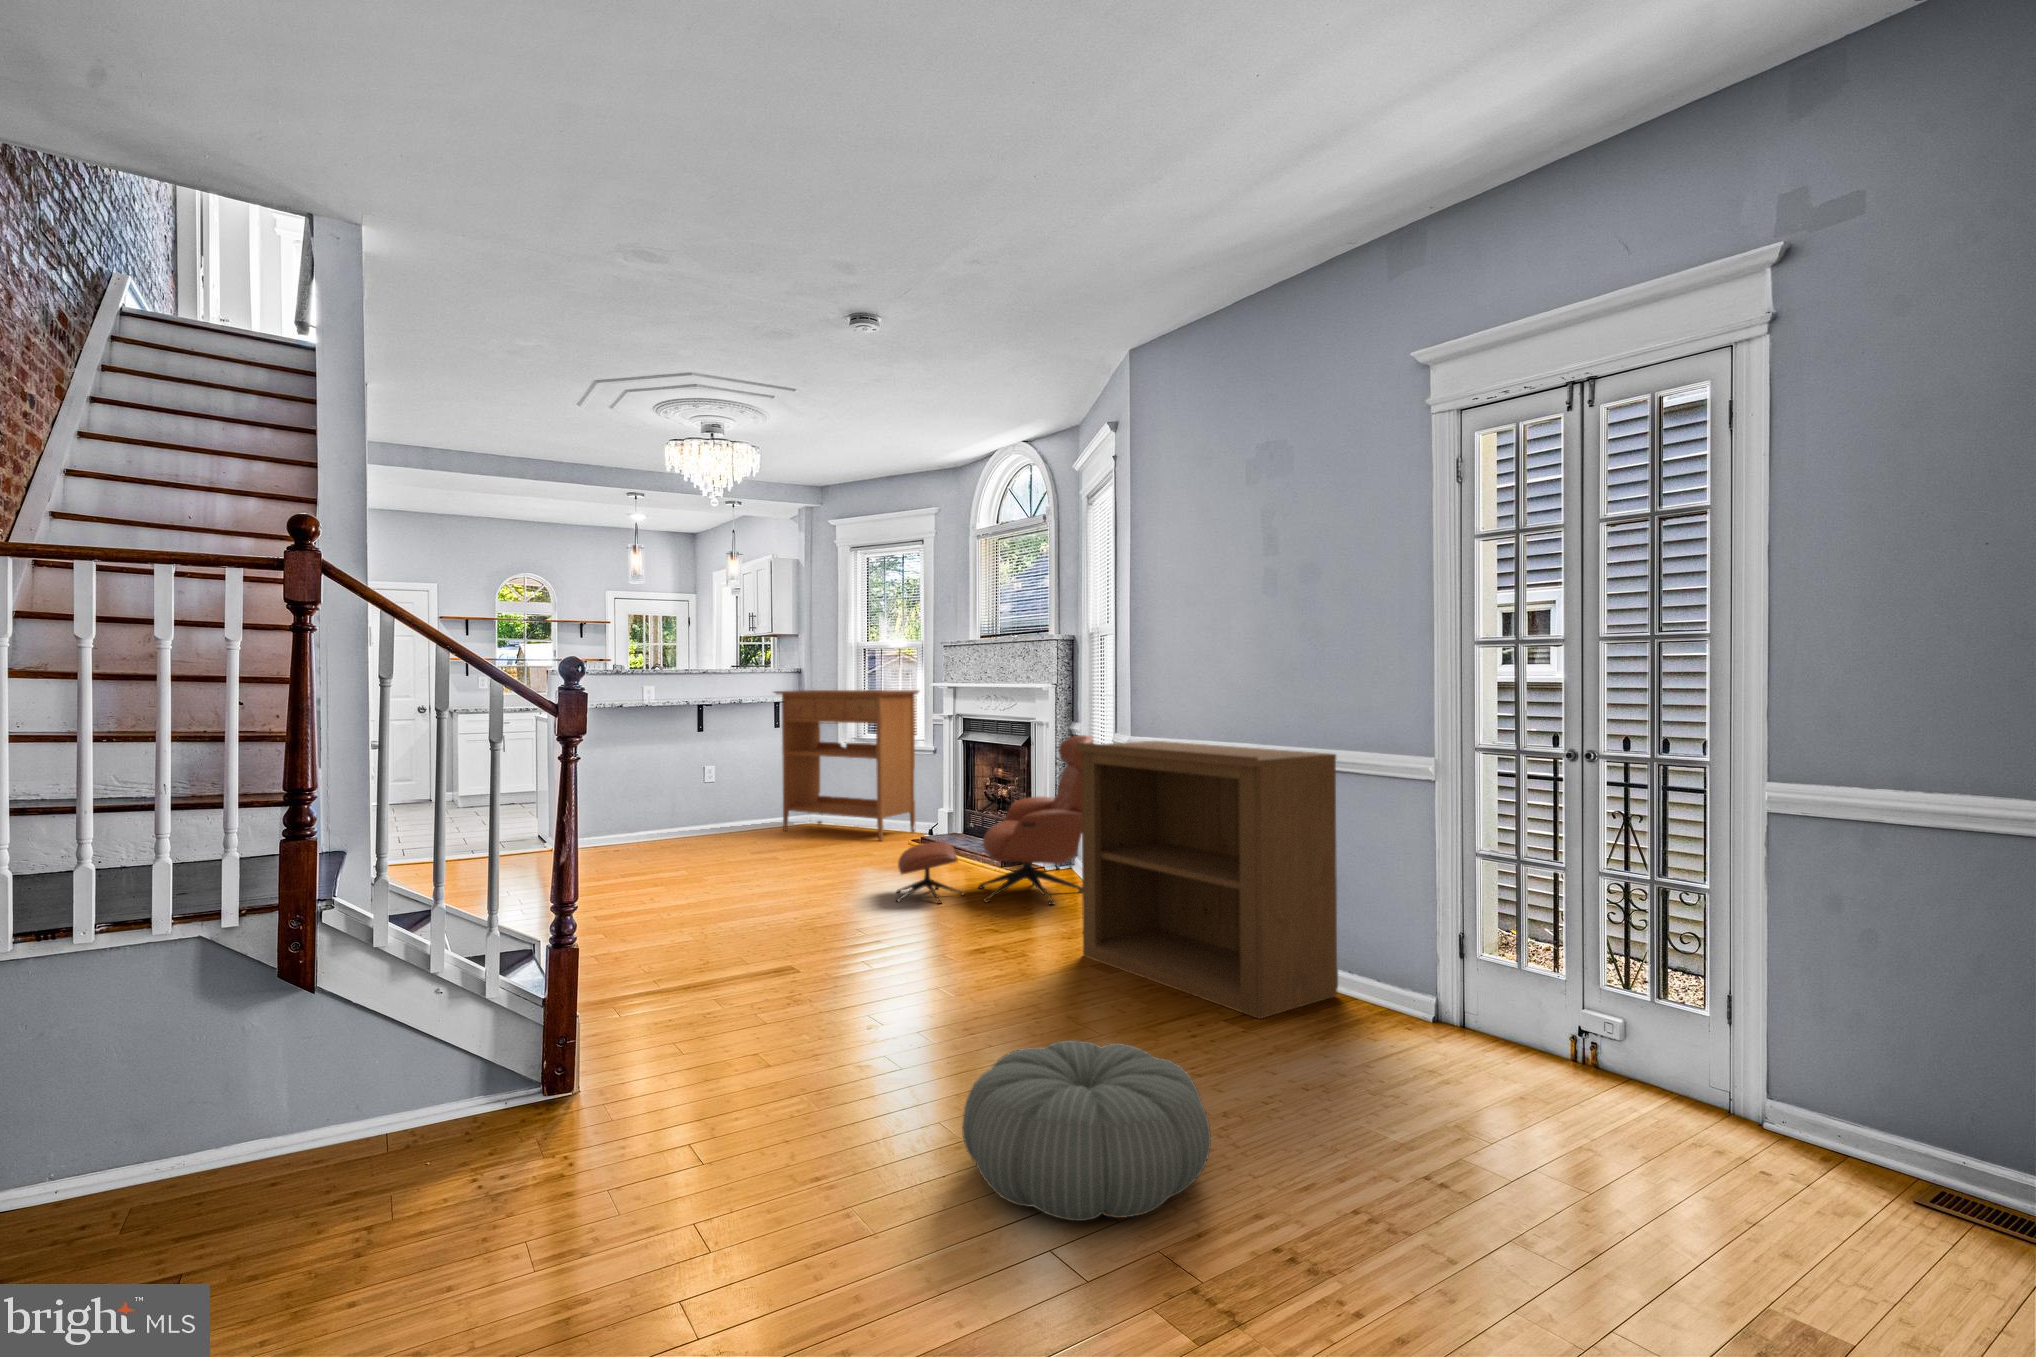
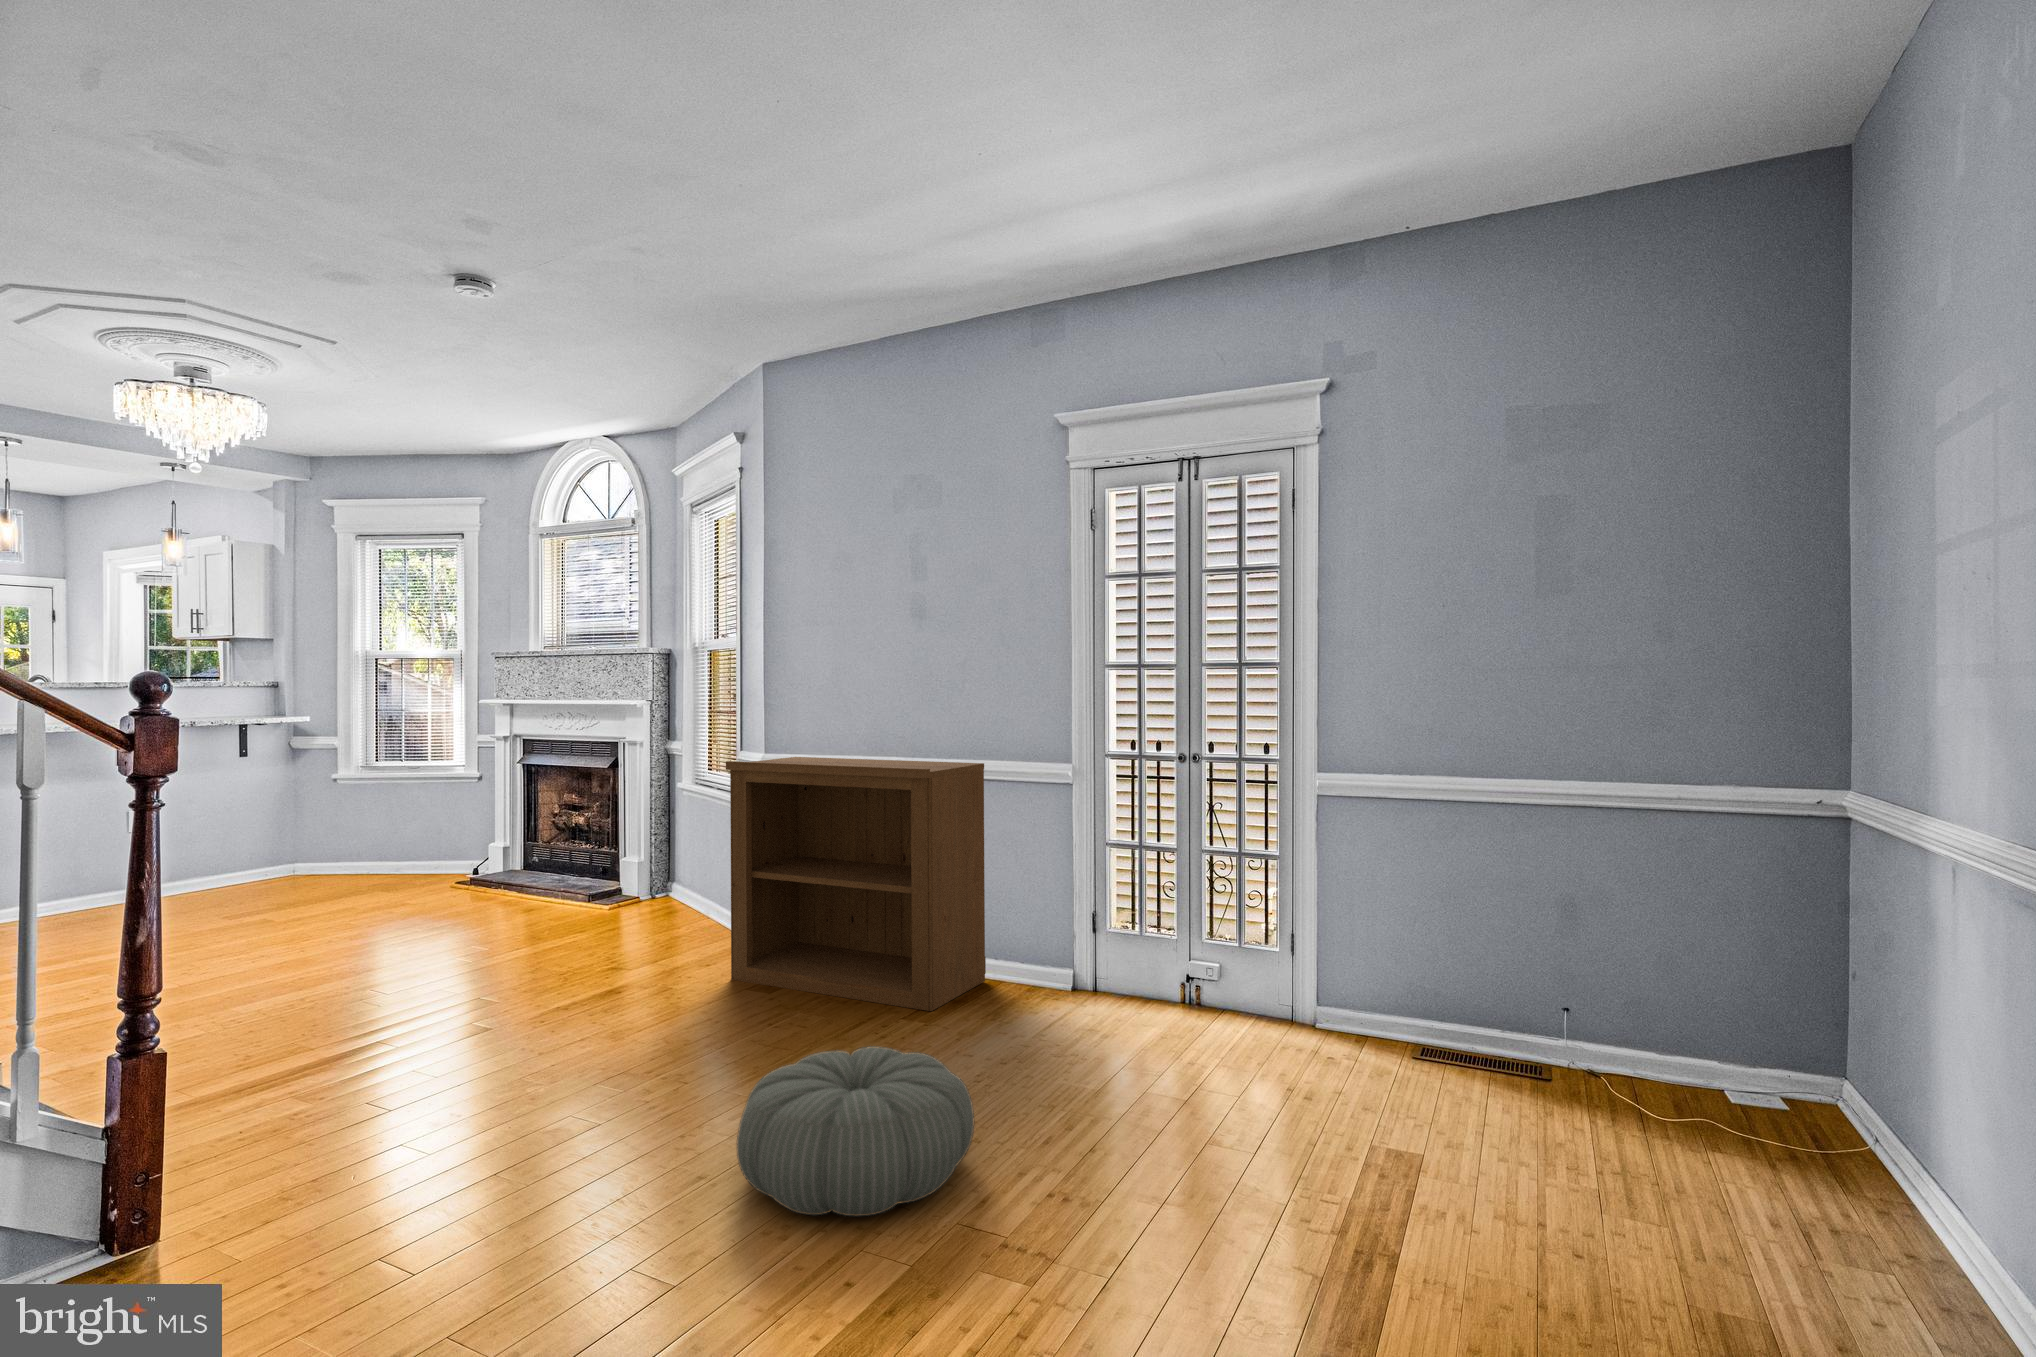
console table: present [775,690,919,841] -> none [245,707,459,885]
lounge chair: present [897,735,1093,905] -> none [471,753,707,951]

